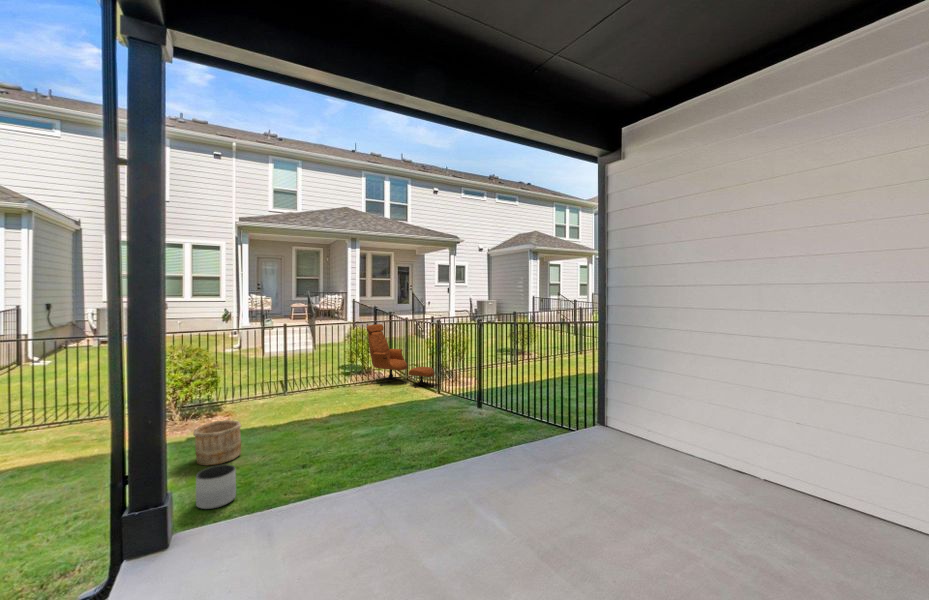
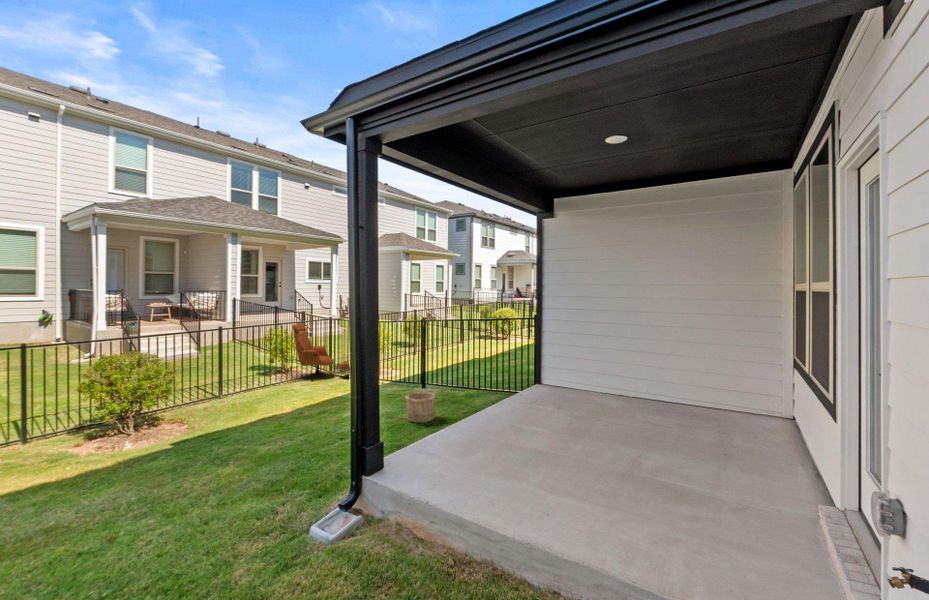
wooden bucket: present [193,420,241,465] -> present [405,392,436,423]
planter: present [196,464,236,509] -> none [278,446,309,483]

